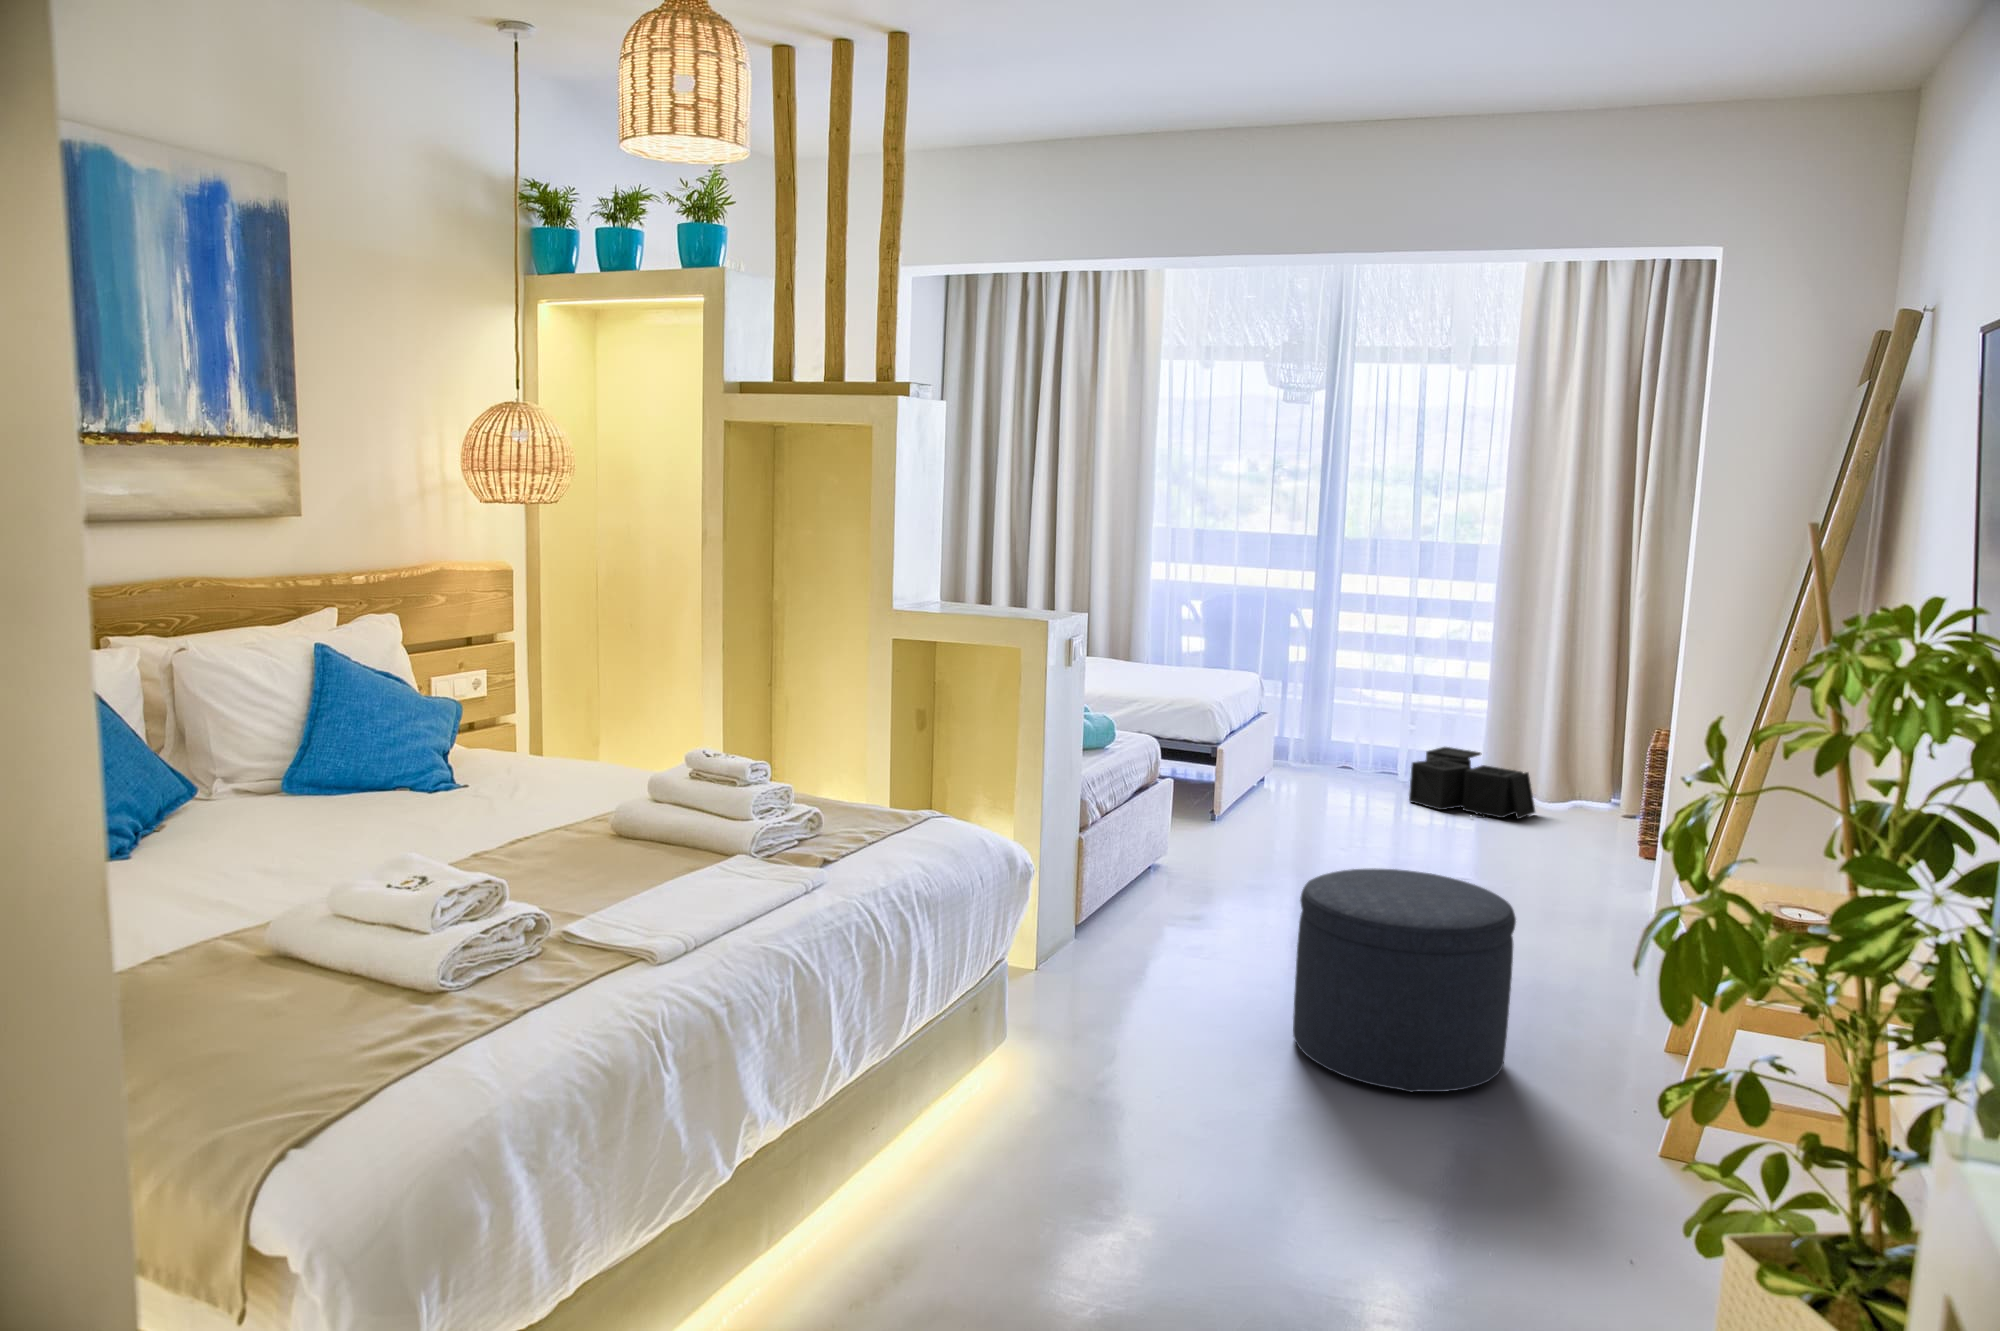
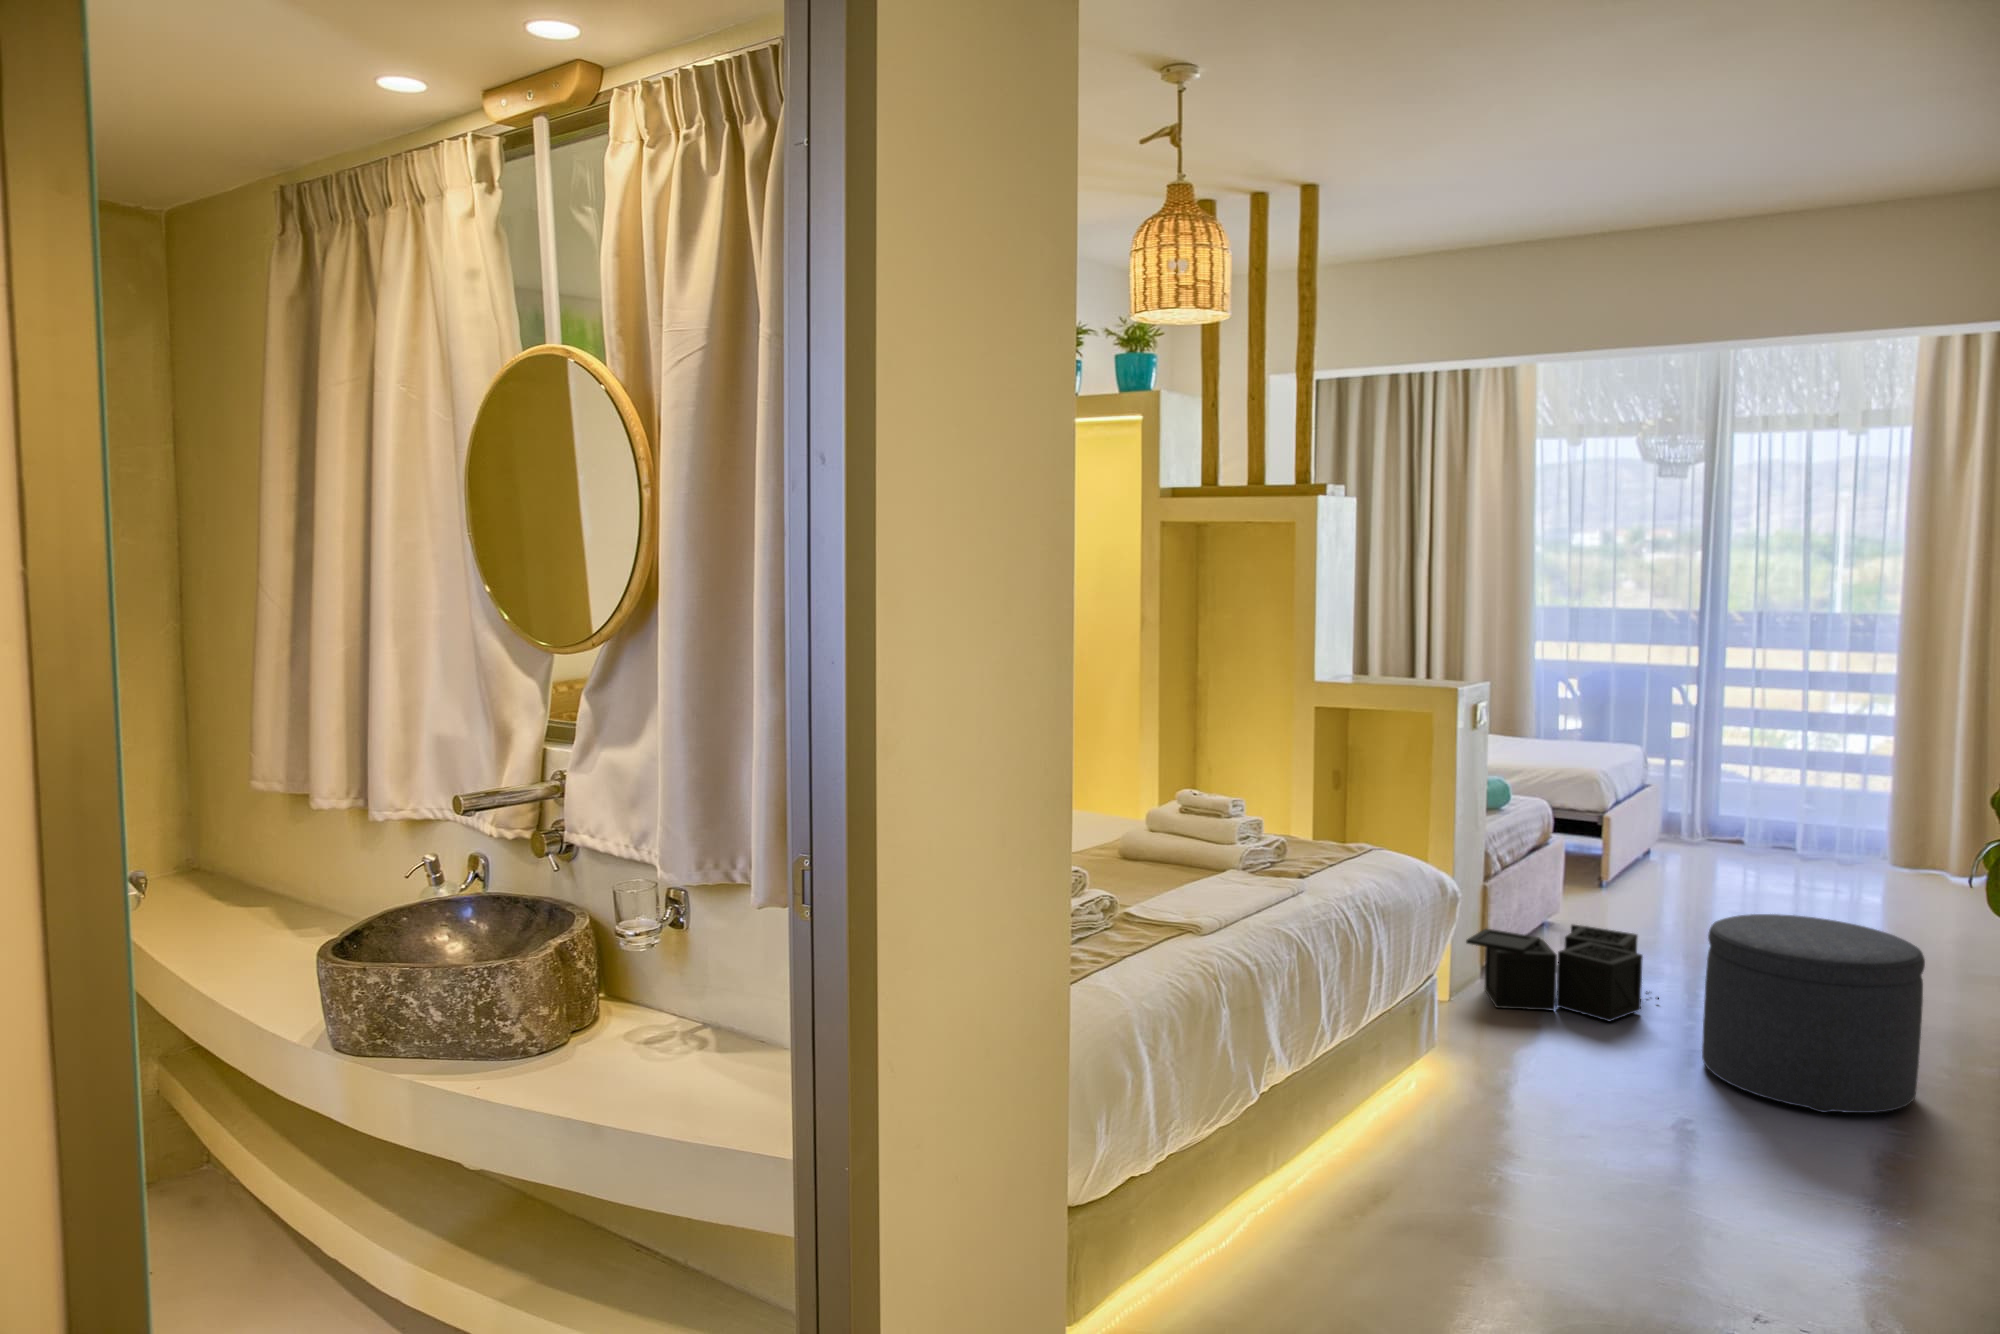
storage bin: present [1409,747,1535,819] -> present [1466,925,1659,1021]

